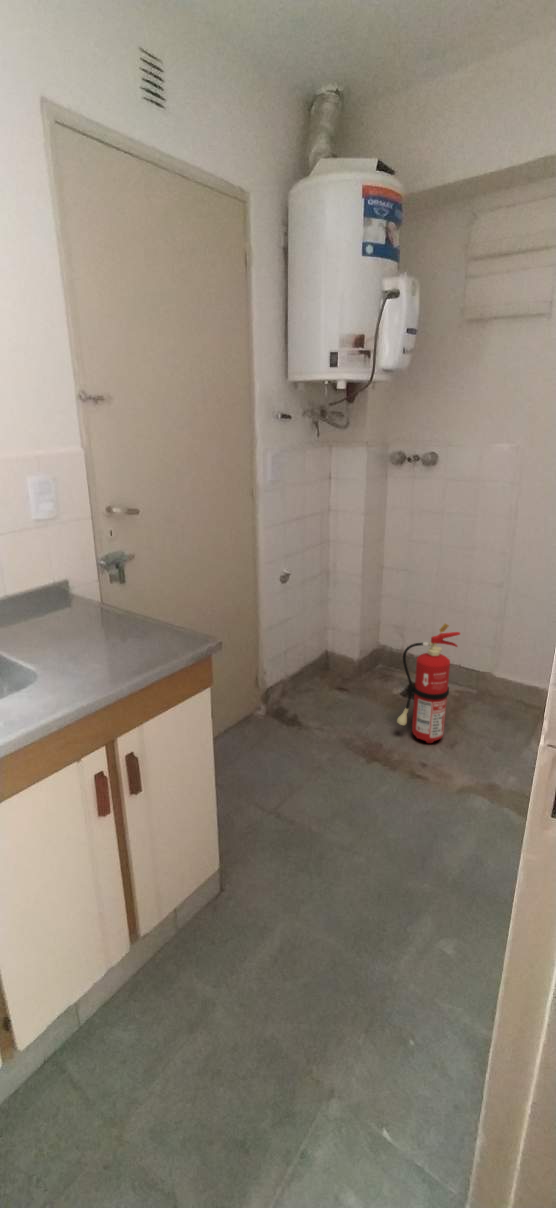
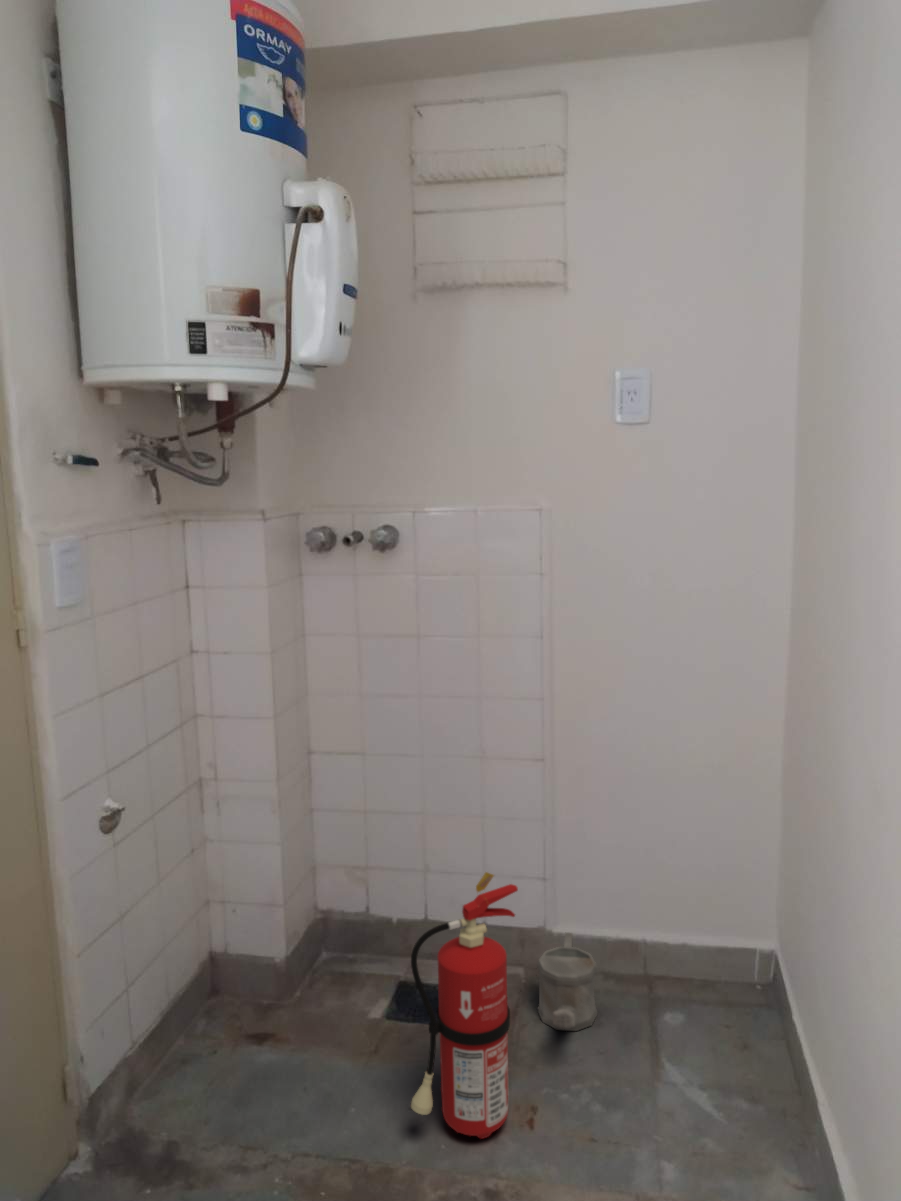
watering can: none [476,674,511,718] -> present [537,933,598,1031]

